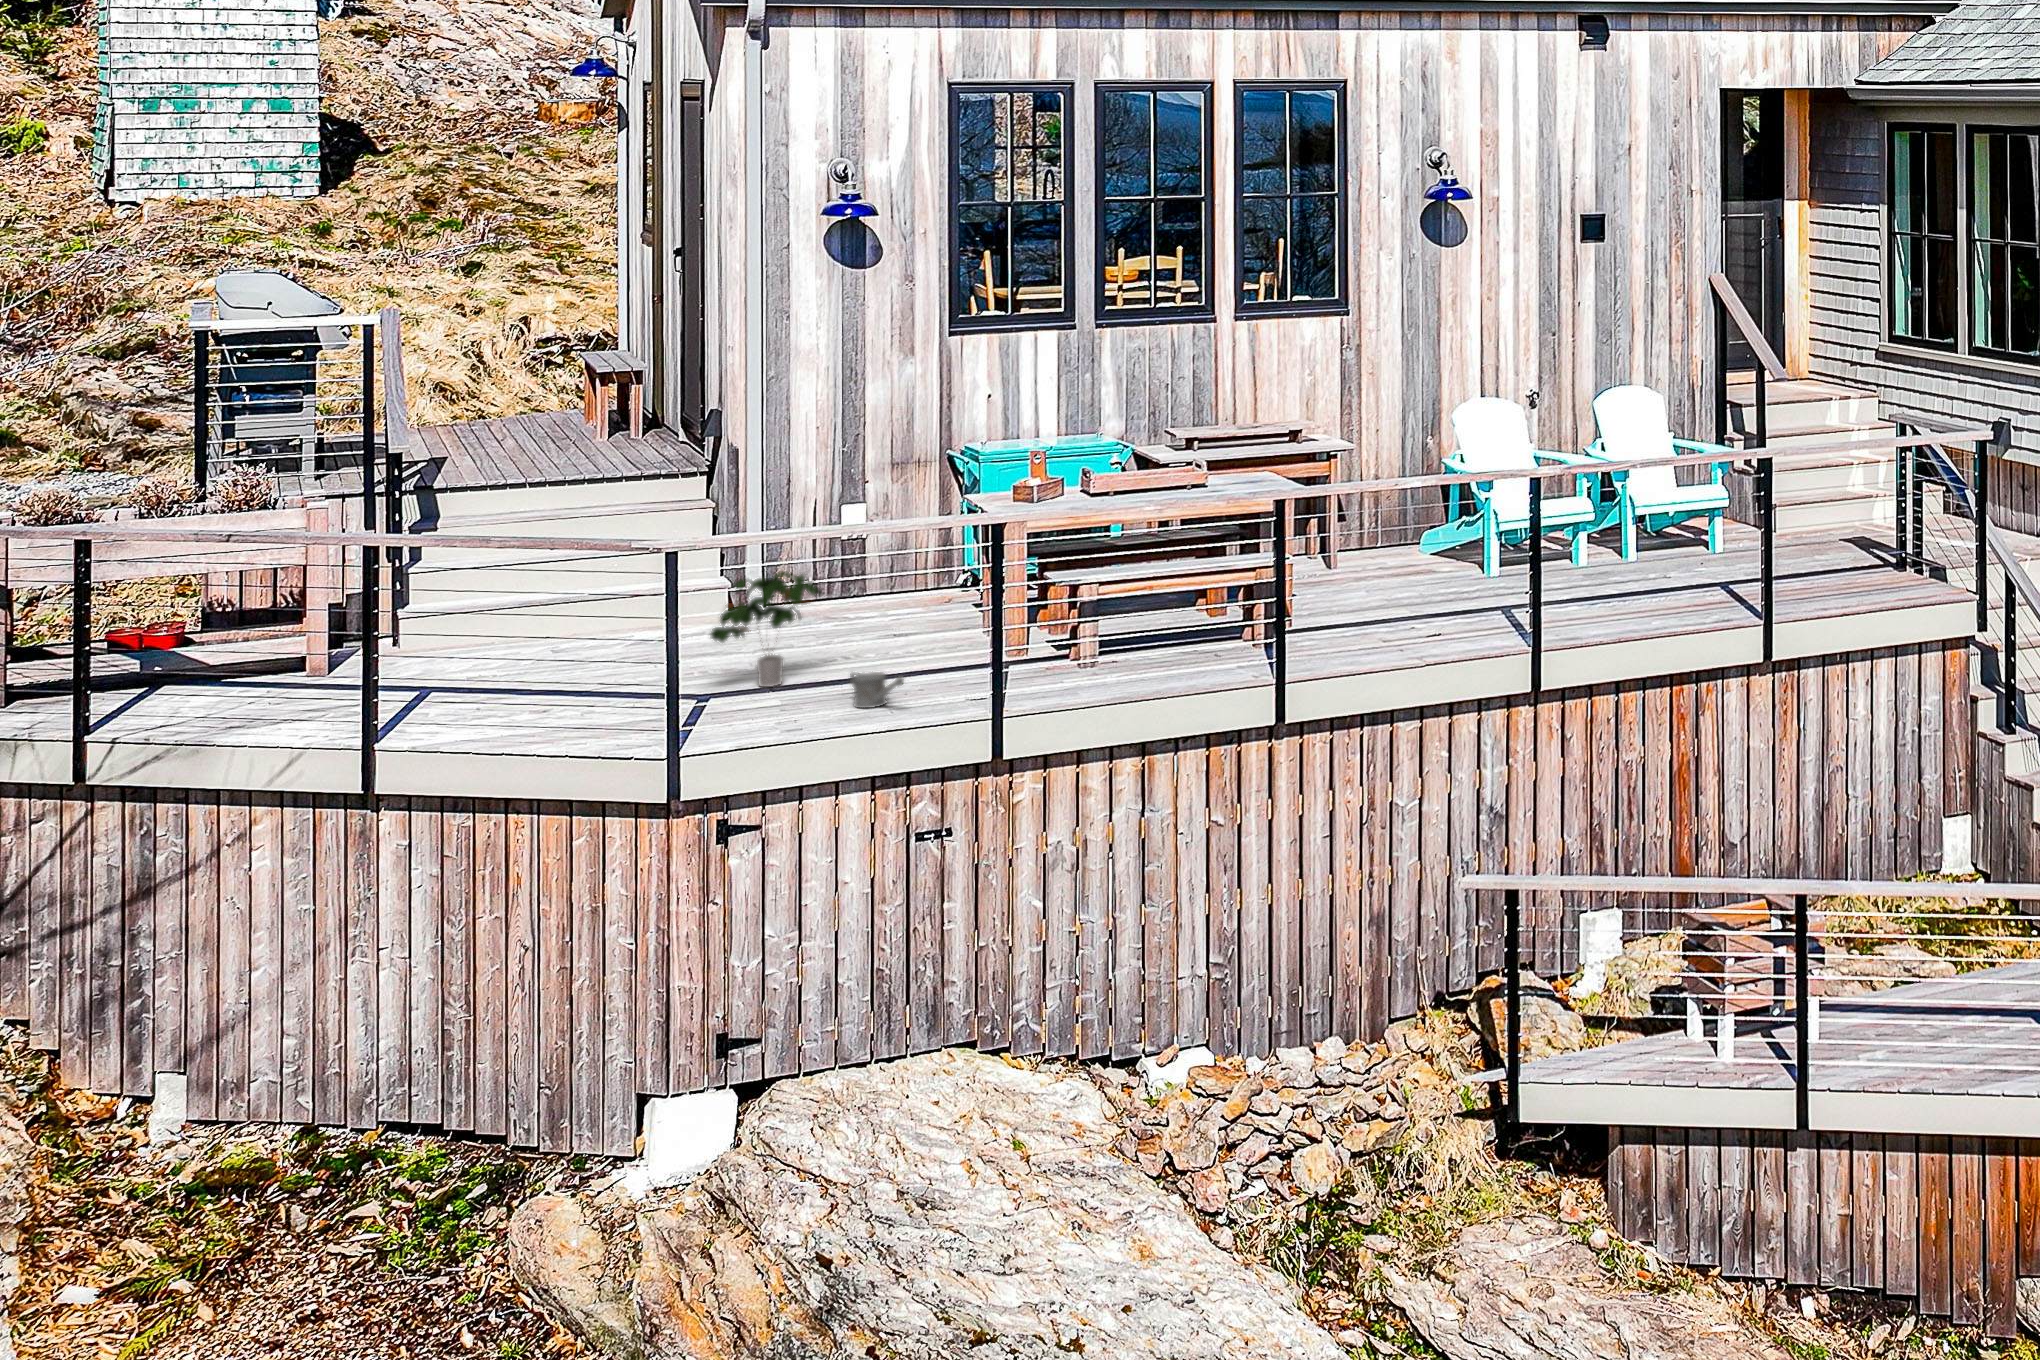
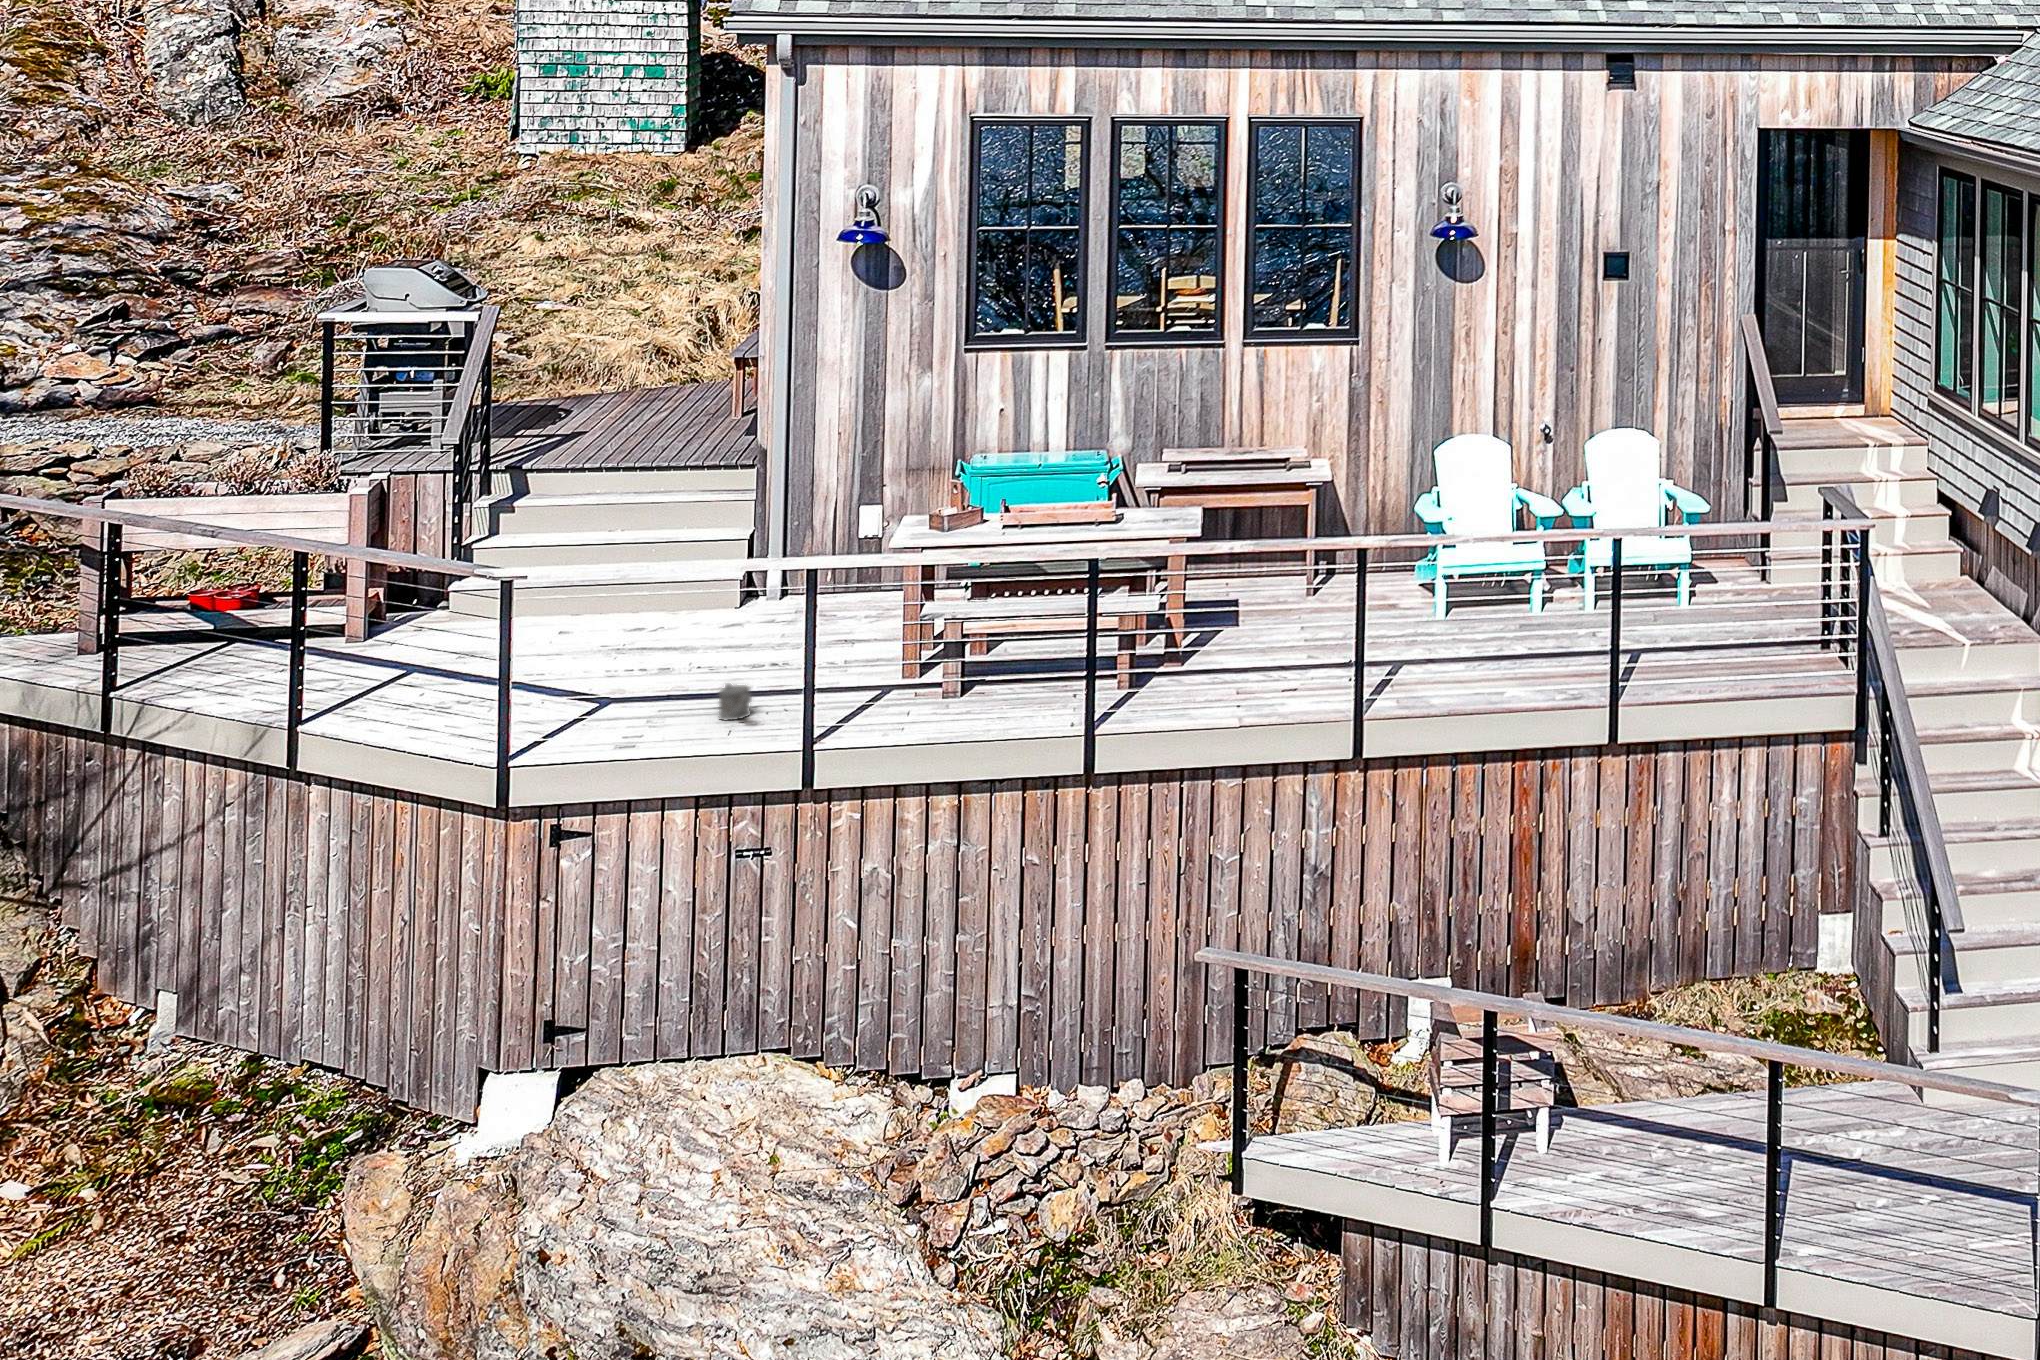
potted plant: present [711,571,822,687] -> none [628,578,739,686]

